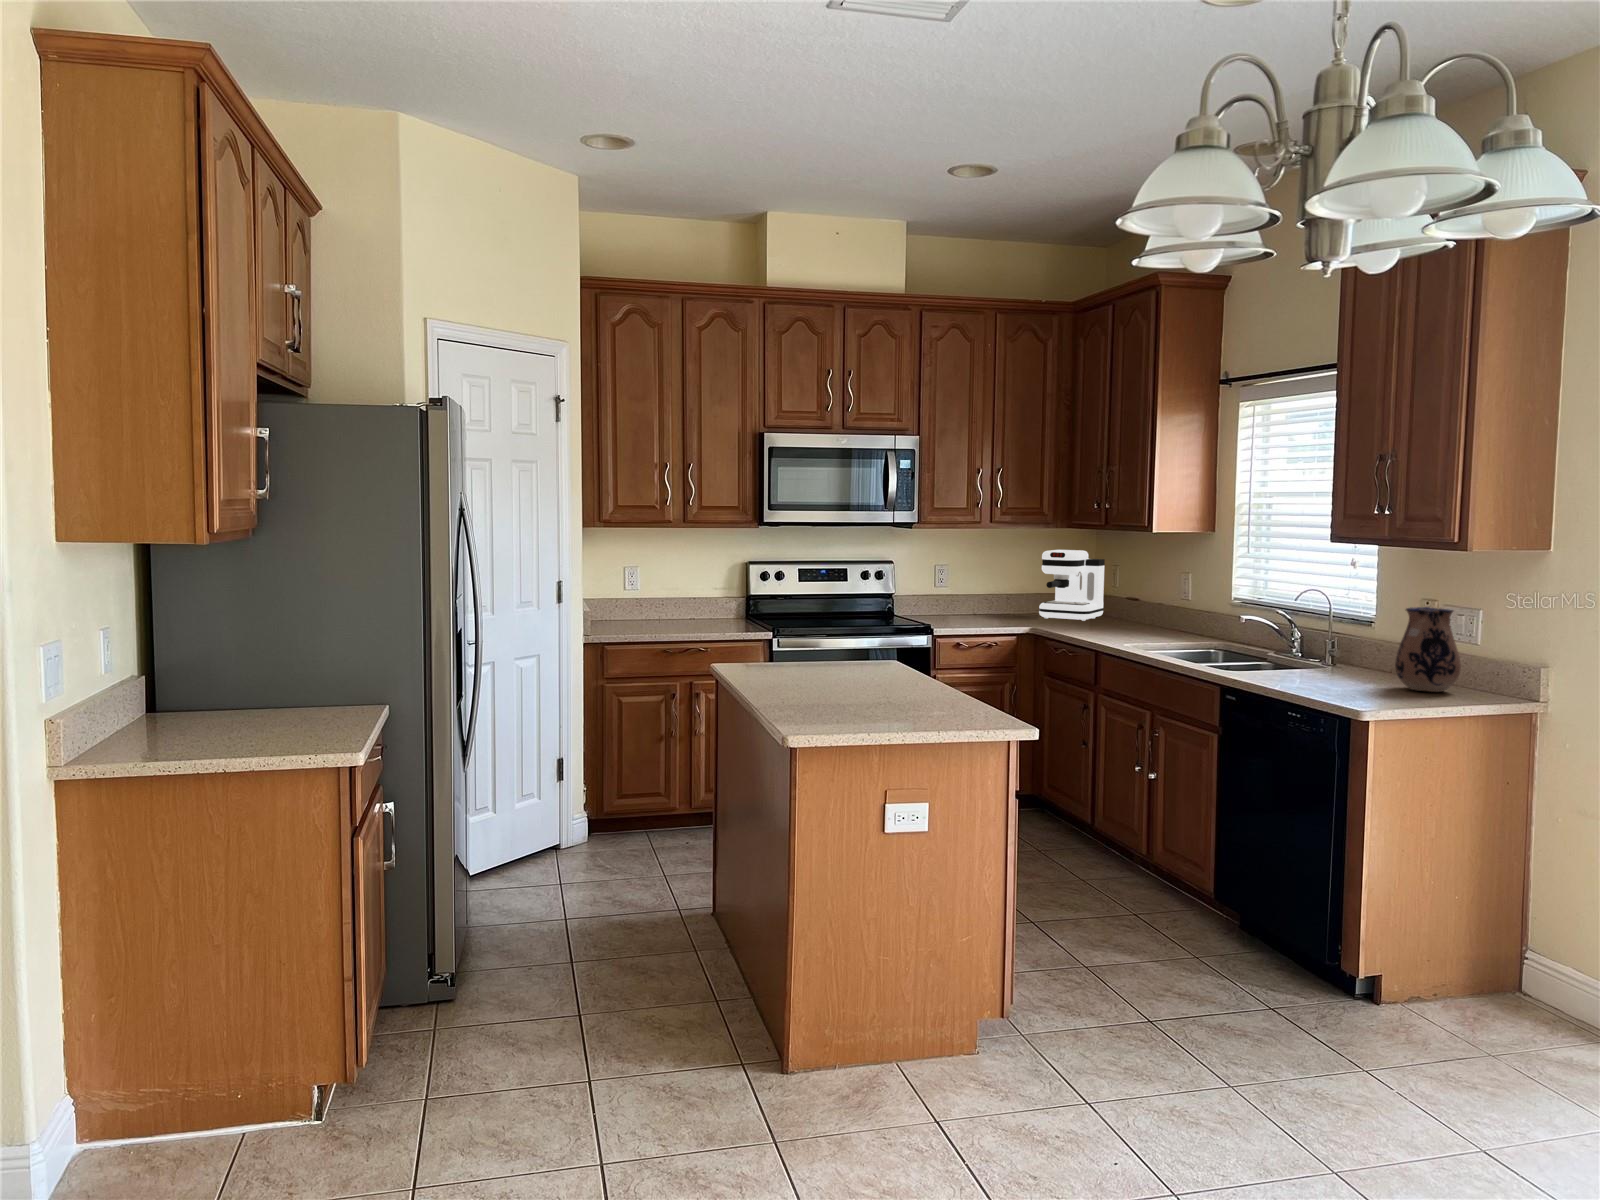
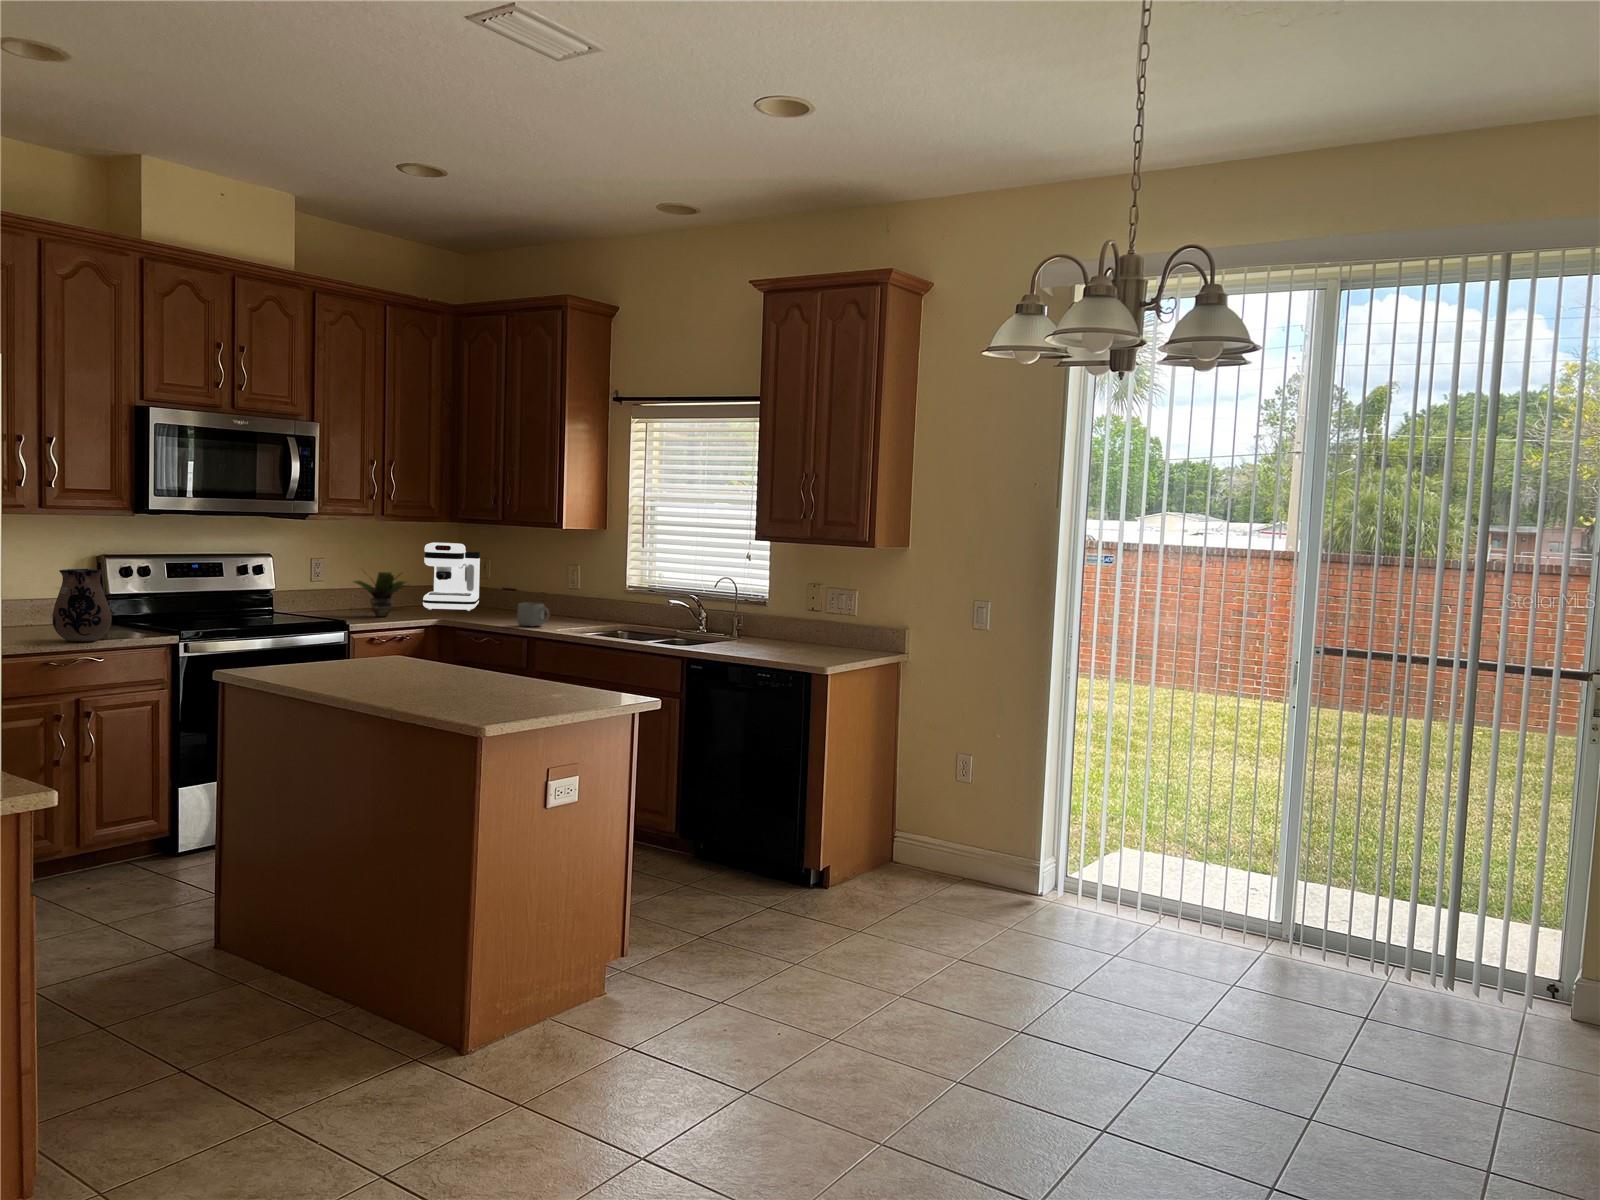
potted plant: none [958,574,1011,624] -> present [354,572,406,617]
ceramic pitcher: present [1395,607,1461,692] -> present [52,569,112,642]
mug: none [1095,613,1126,639] -> present [517,603,549,626]

